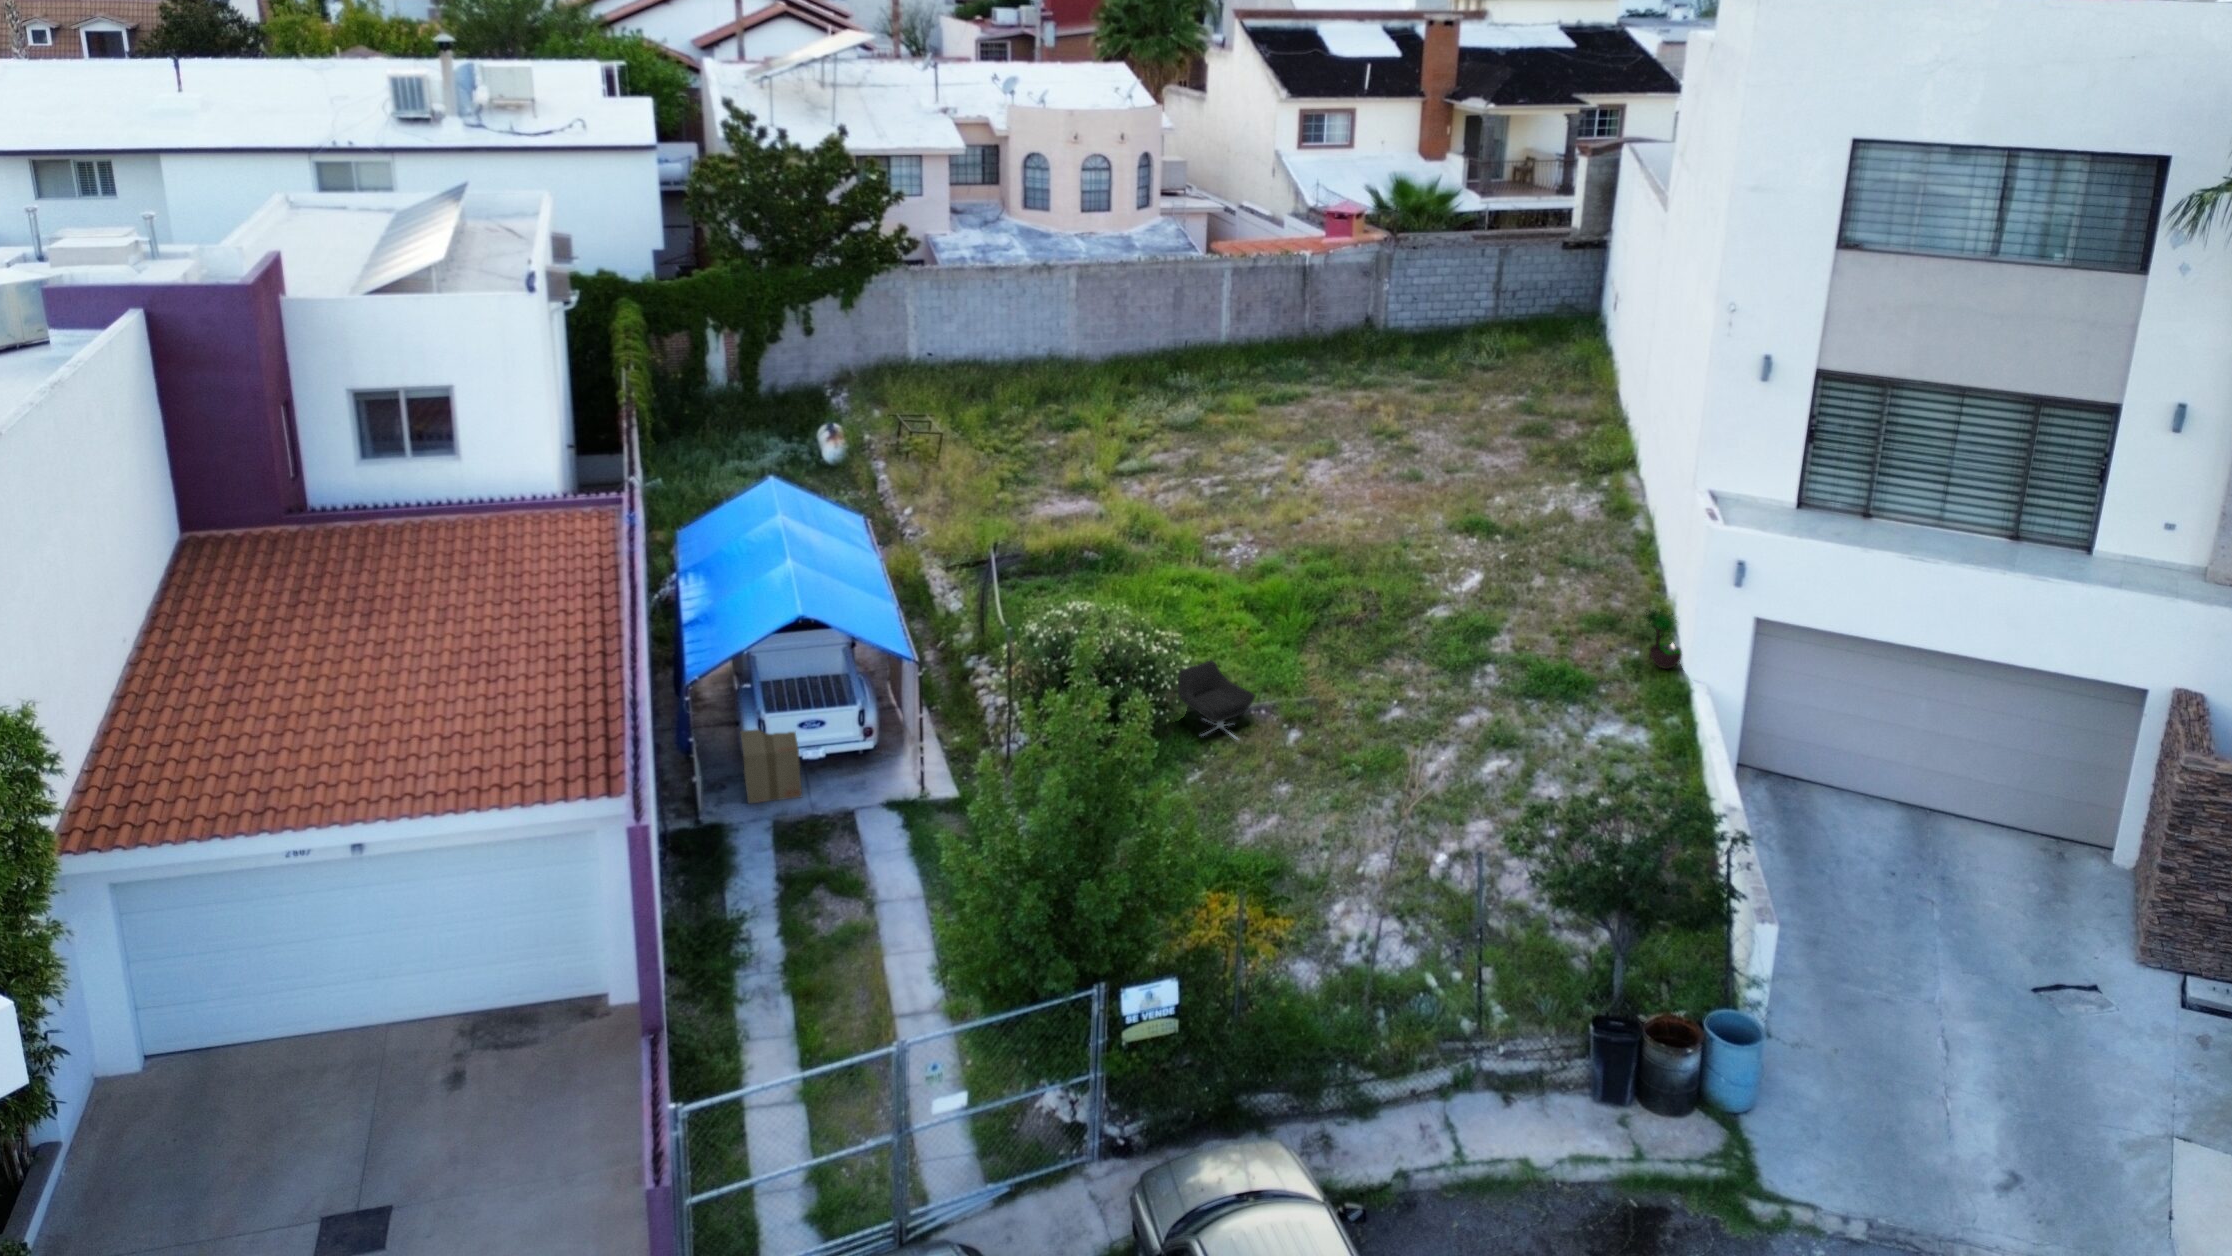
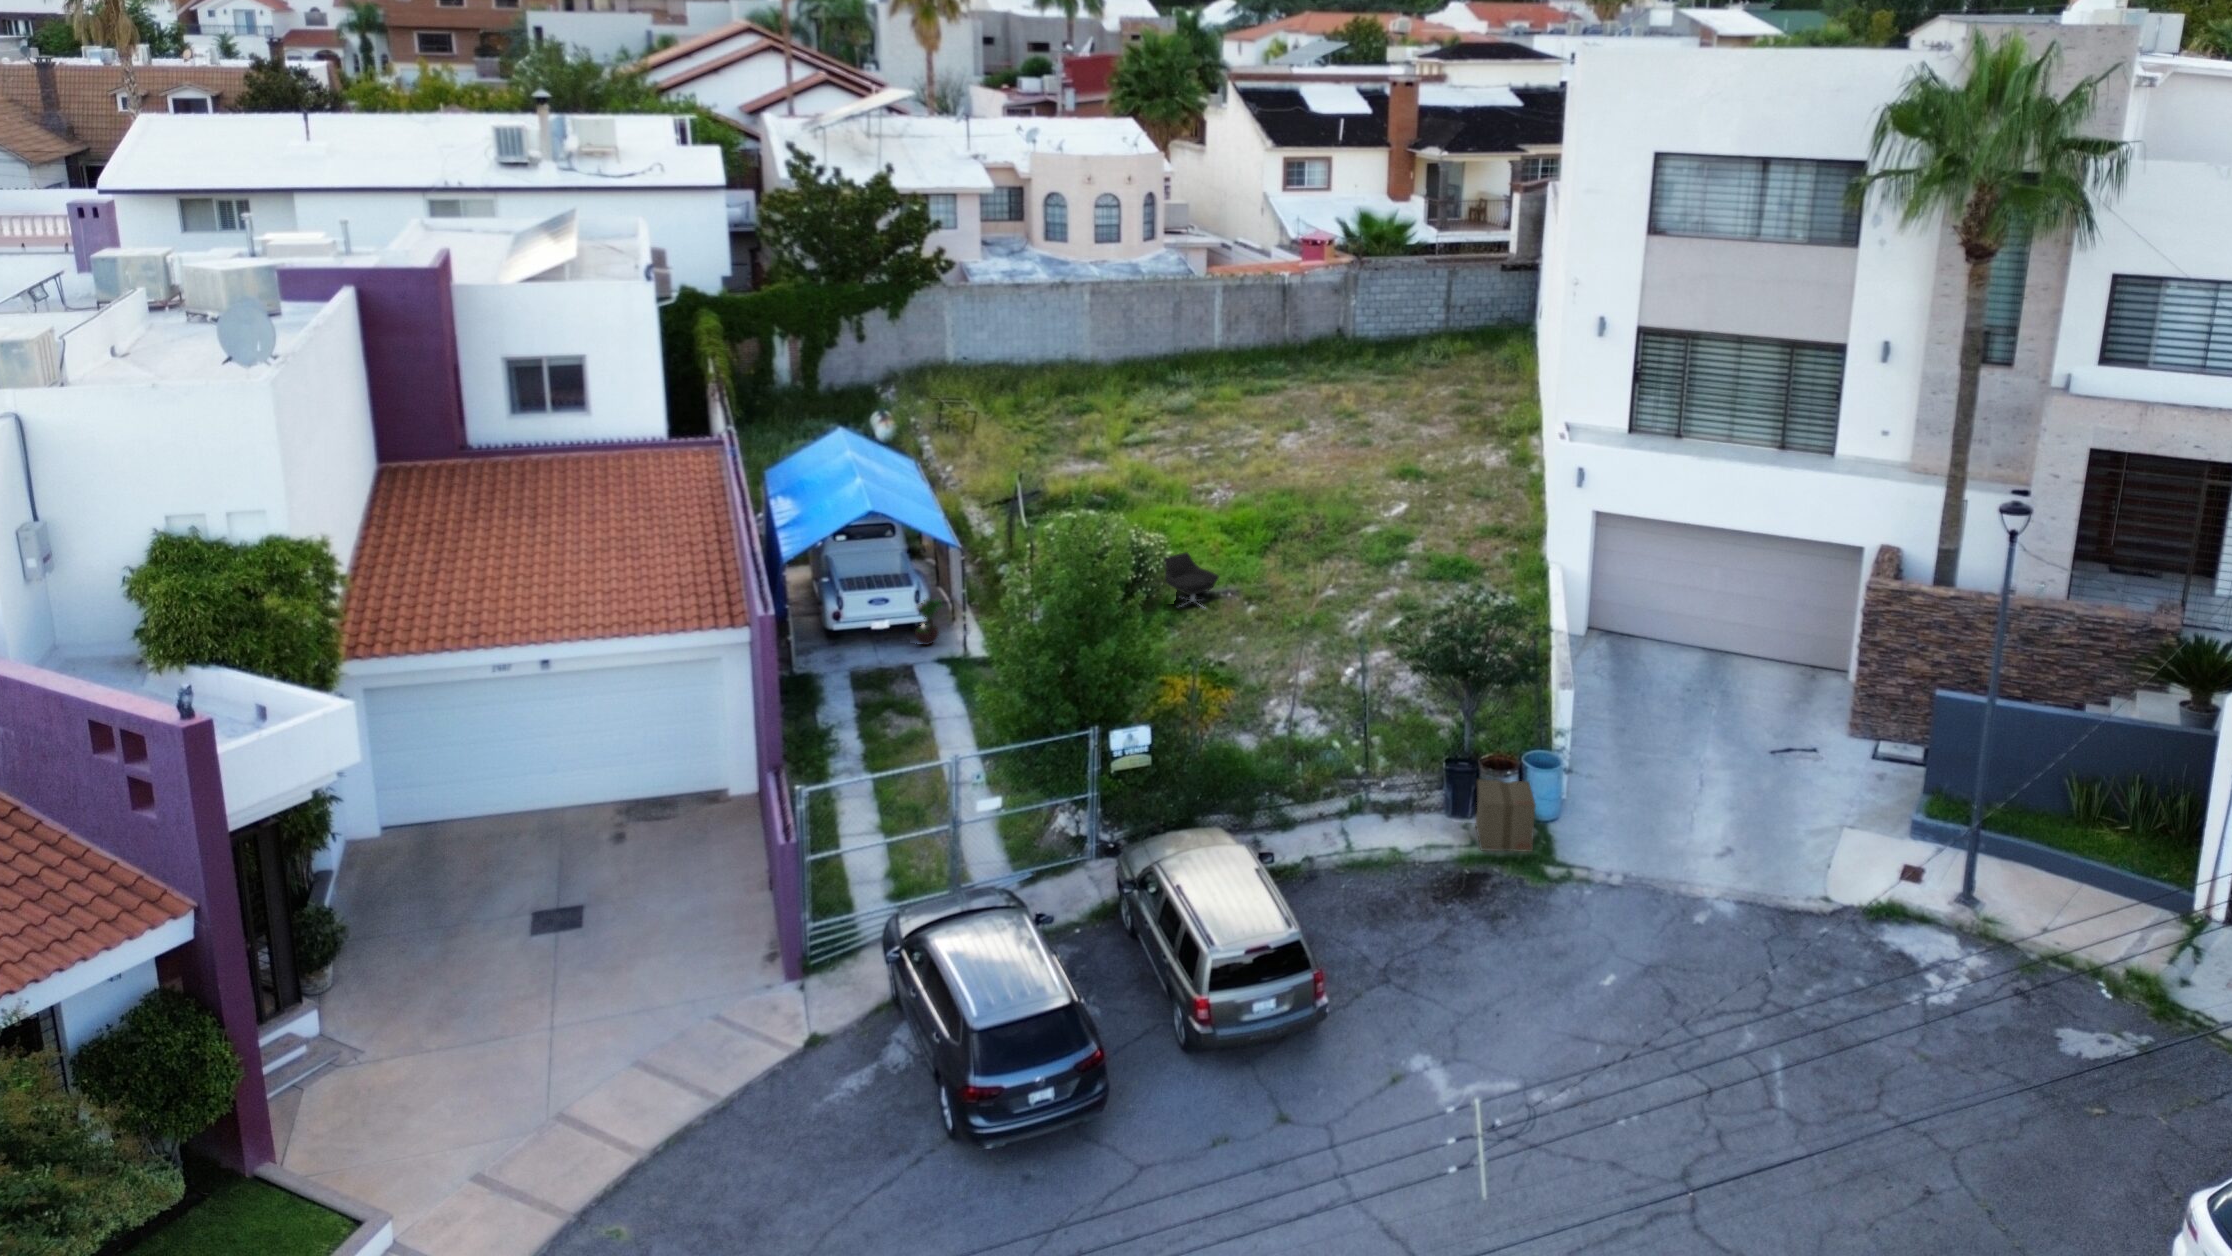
potted tree: present [1644,609,1682,669] -> present [915,599,941,645]
cardboard box: present [741,730,802,803] -> present [1476,780,1536,852]

